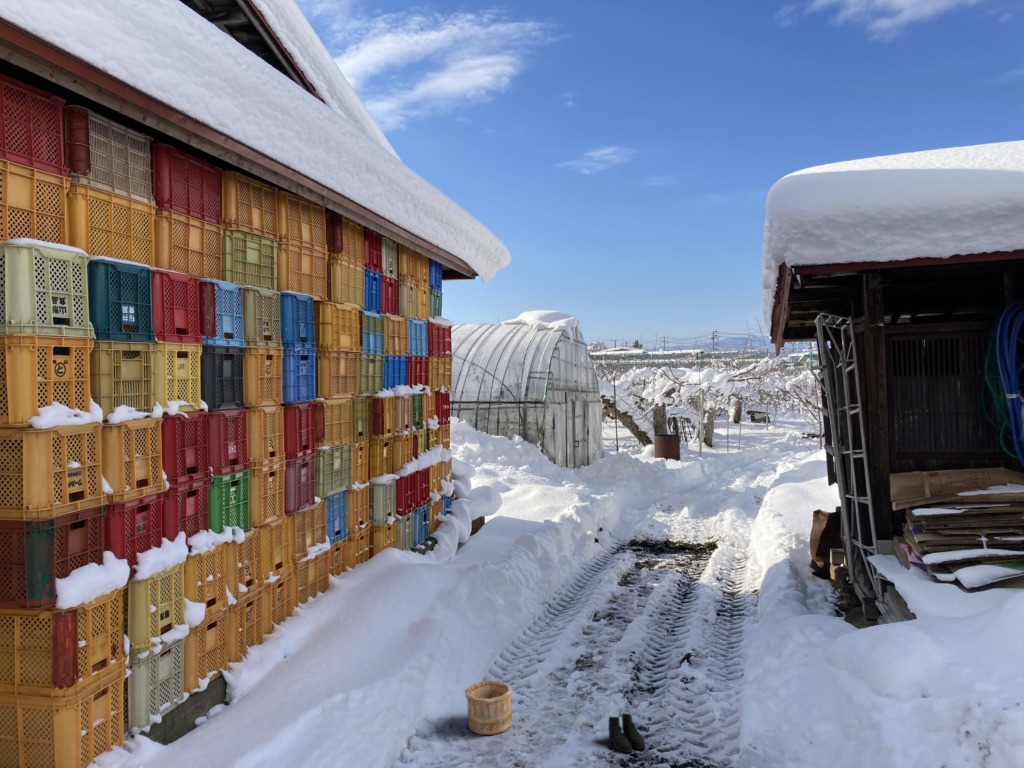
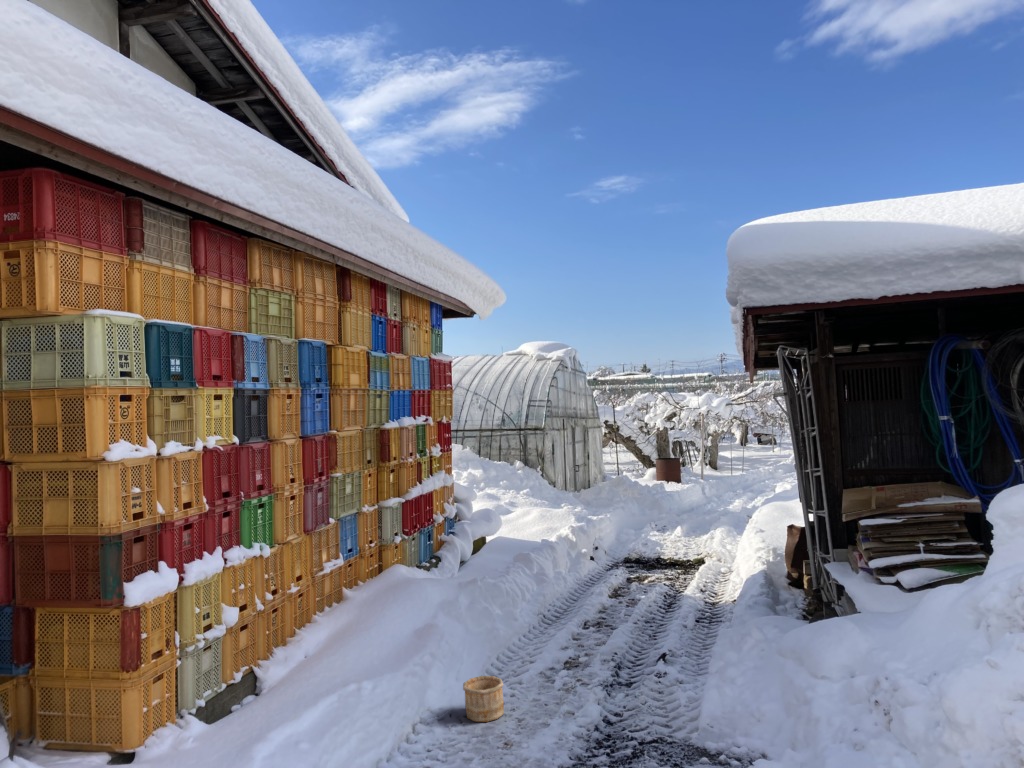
boots: present [608,713,645,753] -> none [587,700,618,734]

